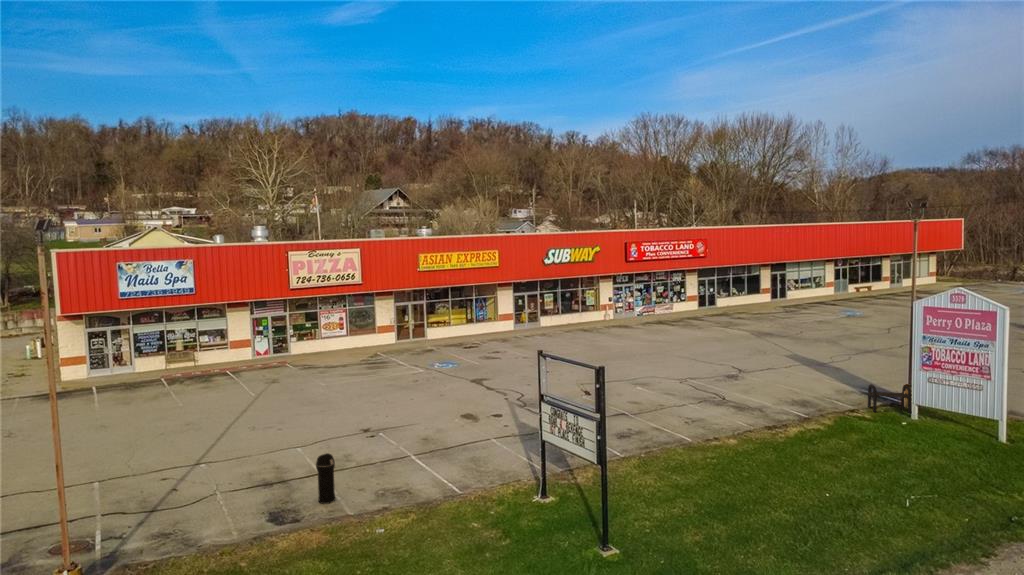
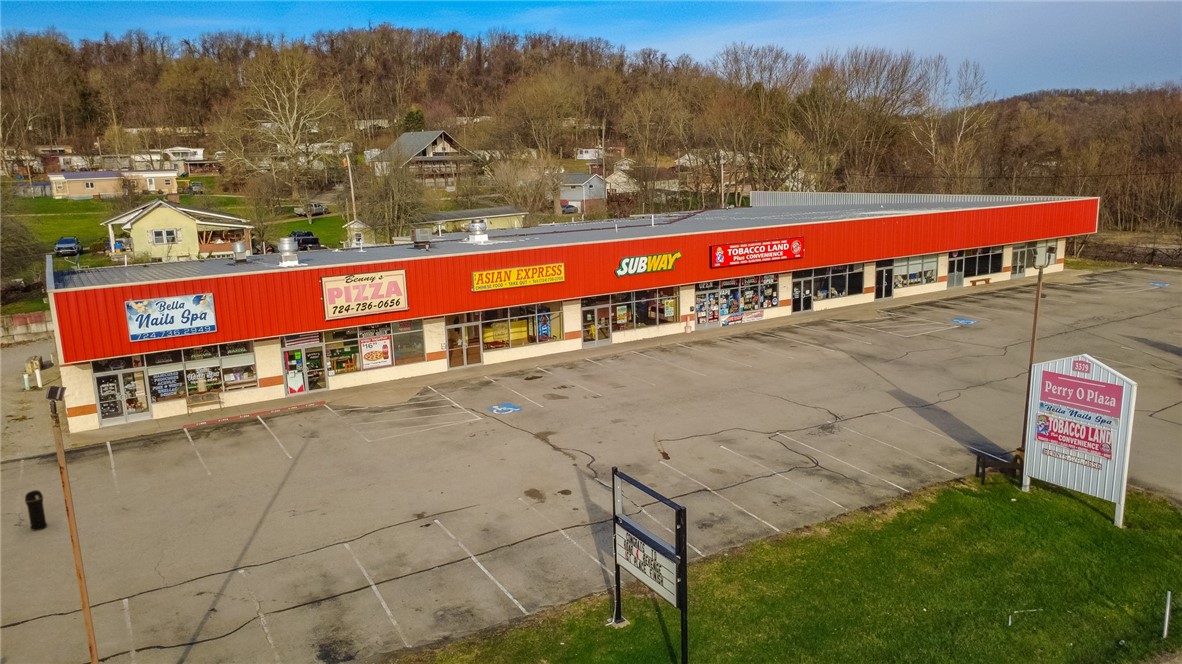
trash can: present [316,453,335,504] -> present [25,490,47,530]

